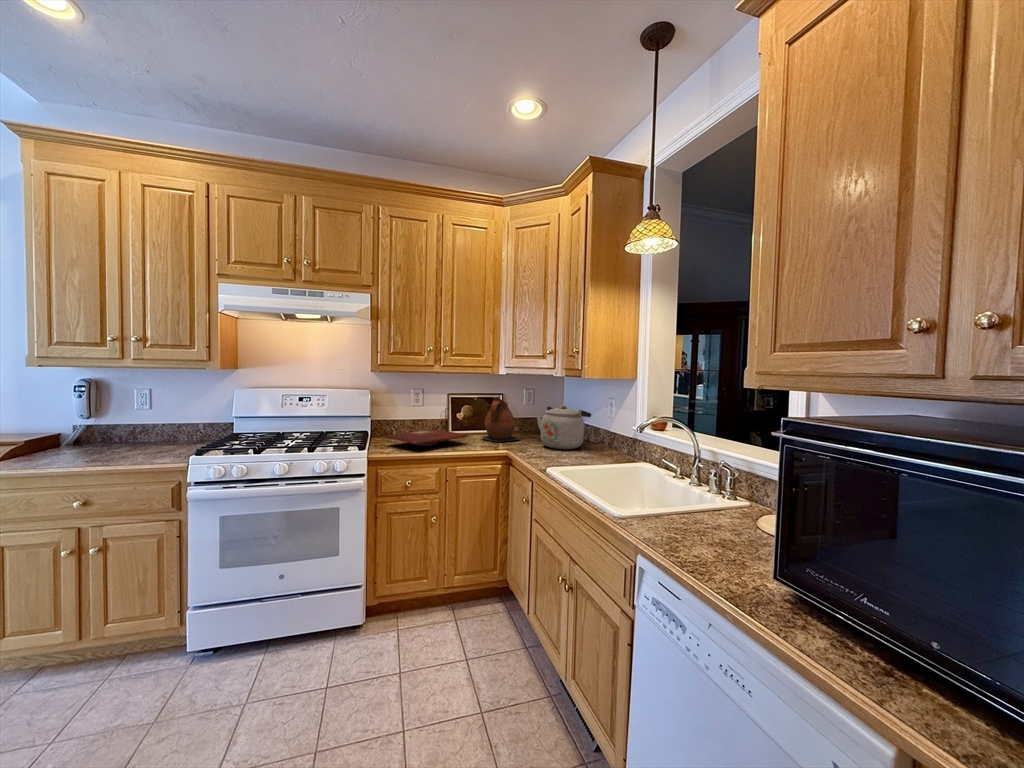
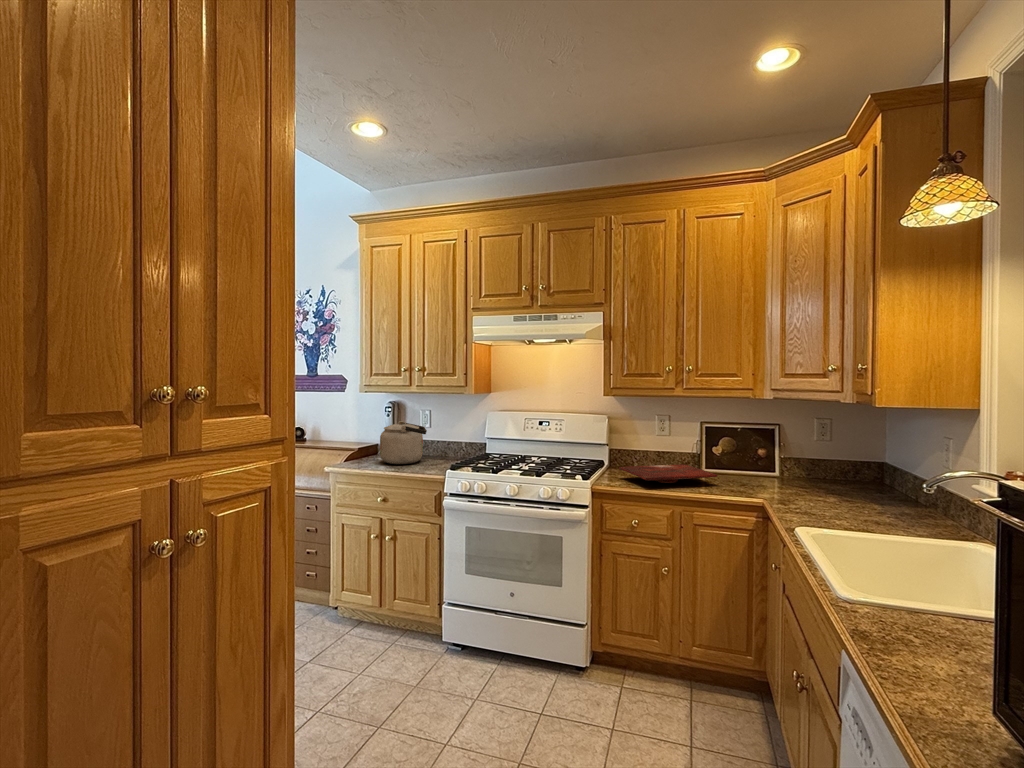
ceramic pitcher: present [482,397,520,442] -> none [739,428,798,489]
kettle: present [537,405,591,449] -> present [380,421,427,464]

